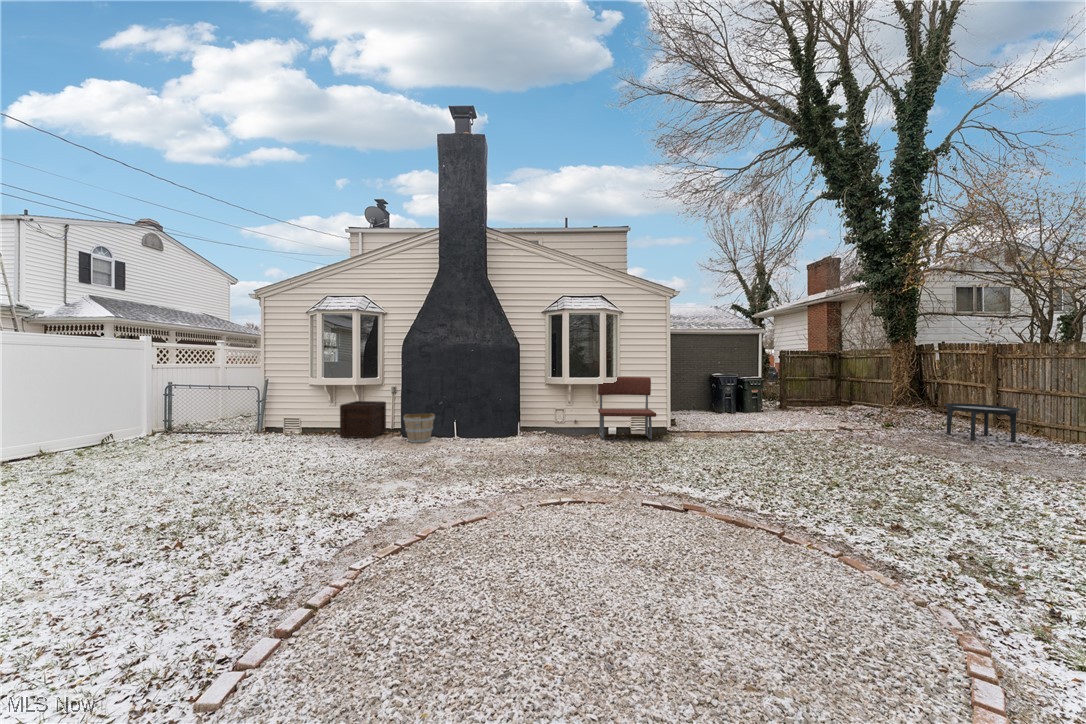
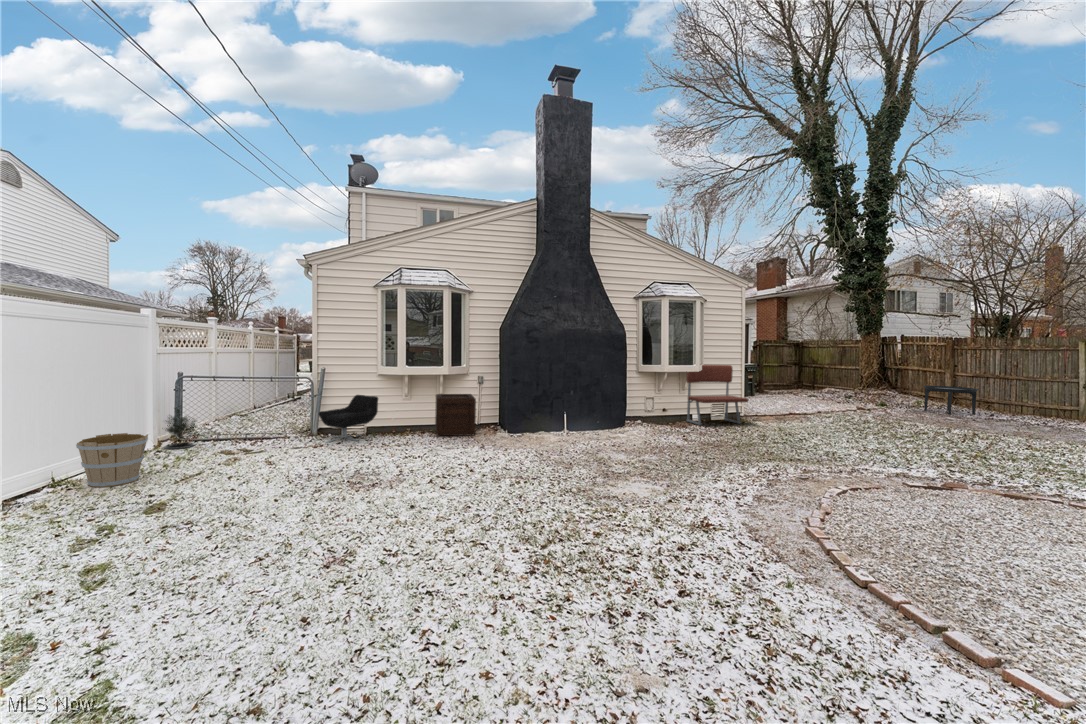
lounge chair: none [251,400,302,438] -> present [319,395,378,442]
potted tree: none [144,404,173,438] -> present [164,408,196,449]
wooden bucket: present [403,414,435,443] -> present [76,433,148,487]

